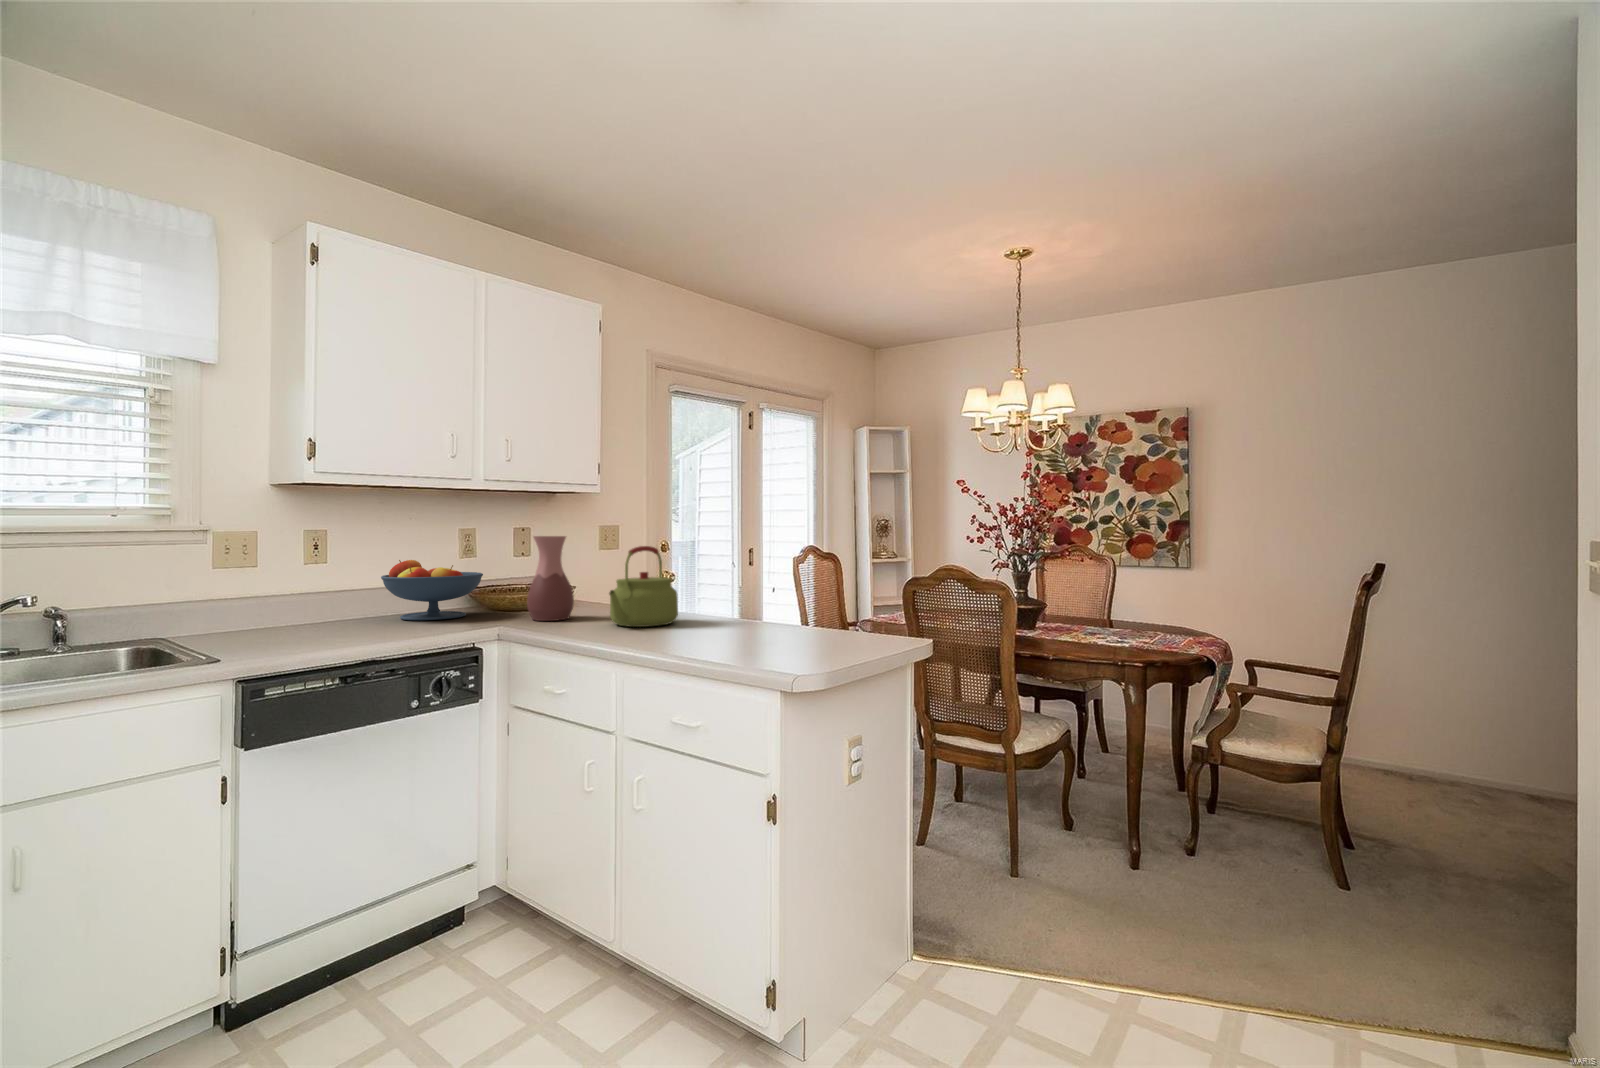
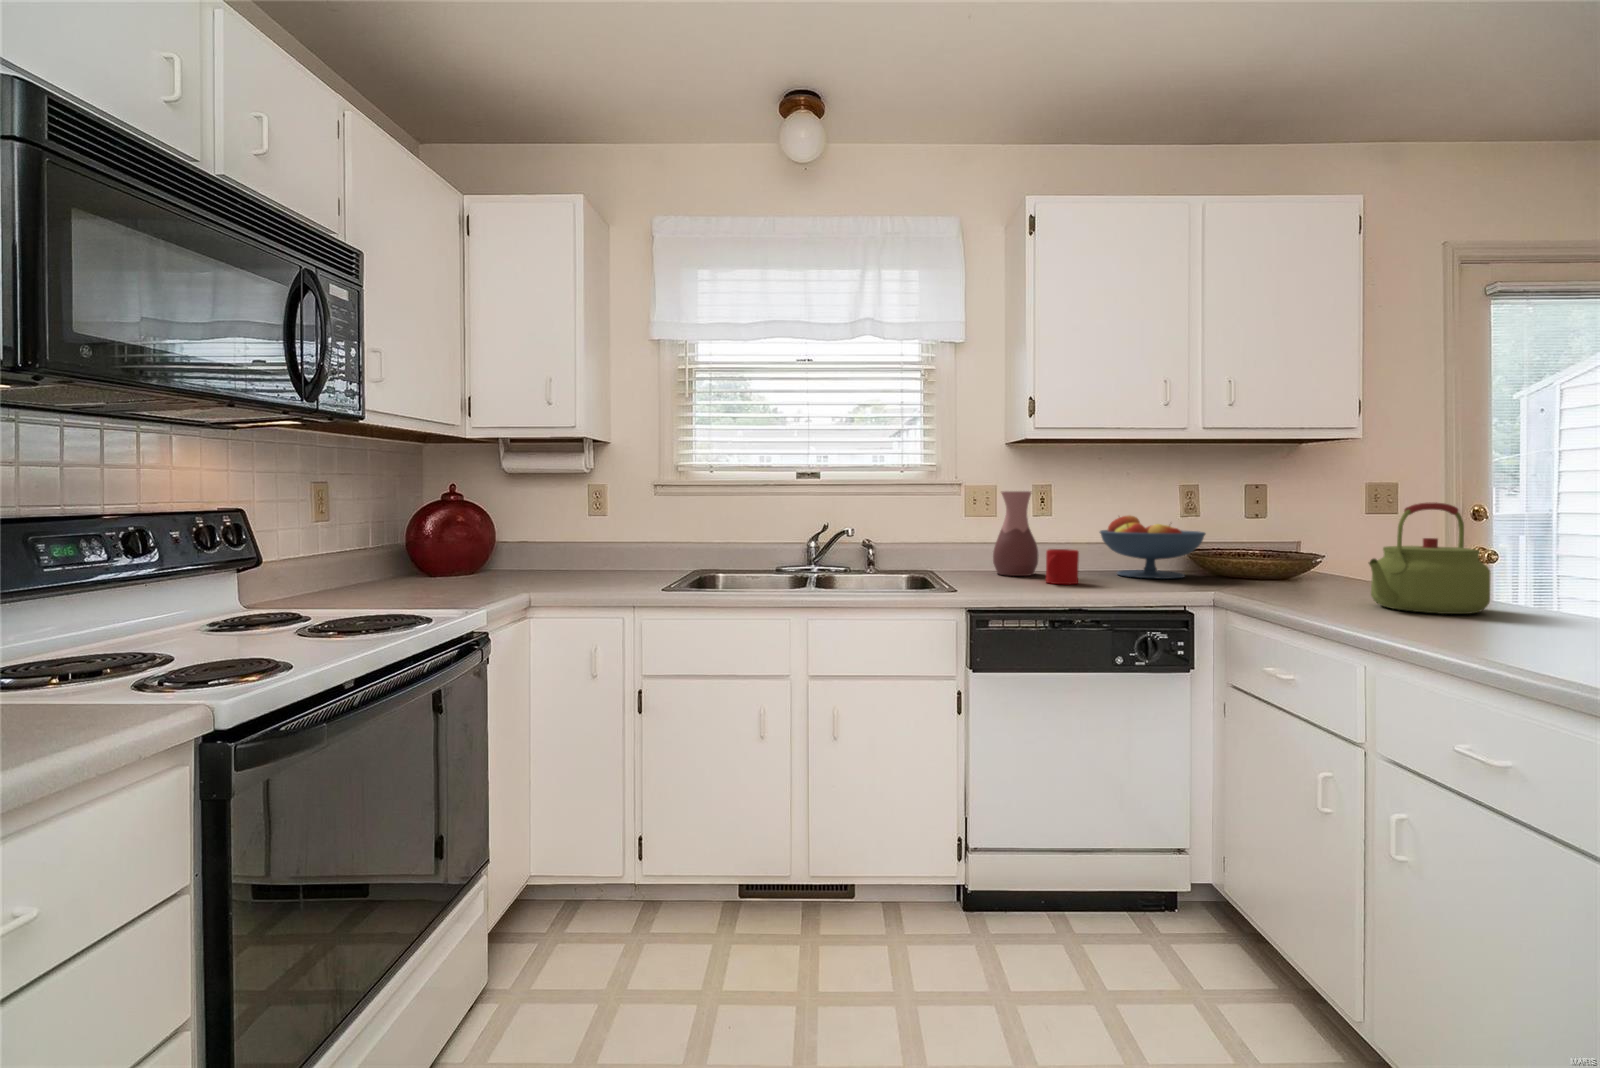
vase: present [527,536,574,621] -> present [993,491,1039,576]
mug: none [327,599,364,636] -> present [1046,549,1079,584]

